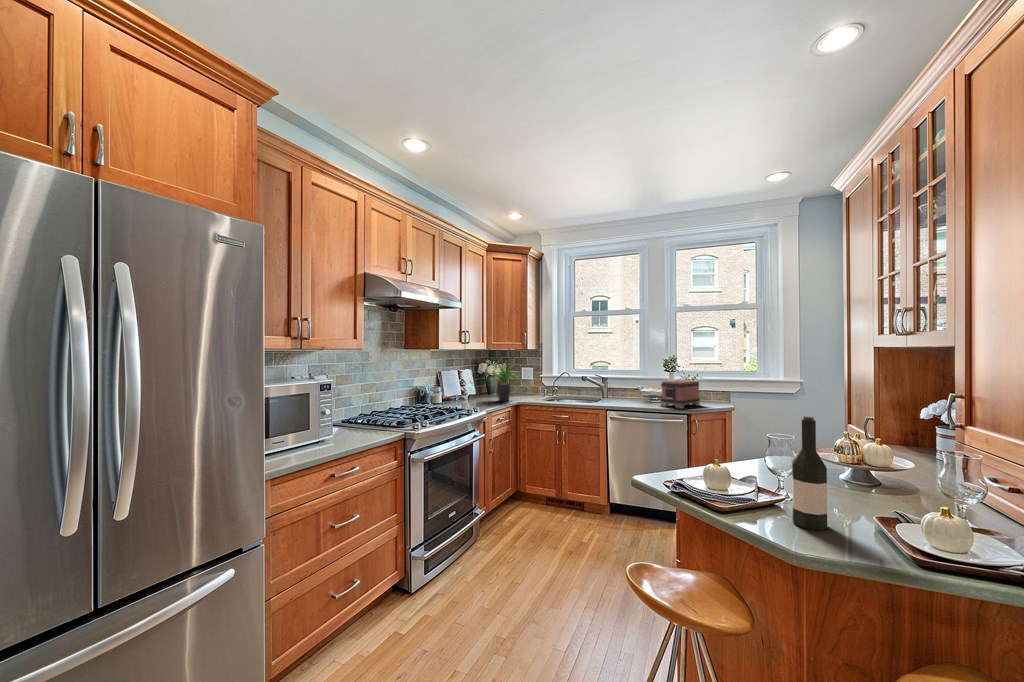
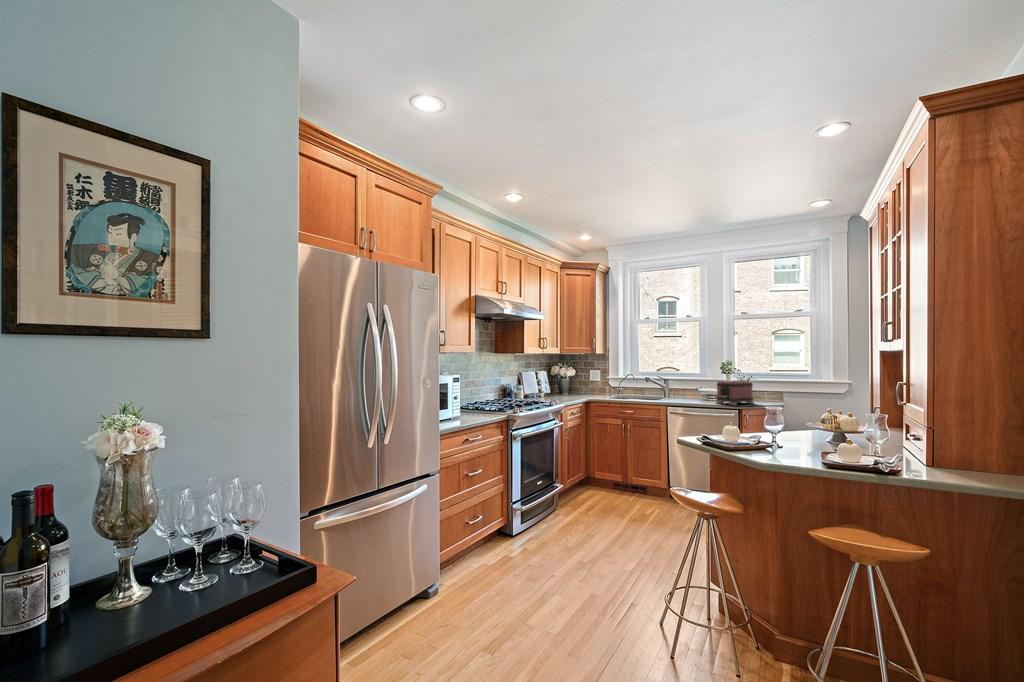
potted plant: present [490,363,518,401] -> none [561,365,589,399]
wine bottle: present [792,417,827,530] -> none [771,393,792,460]

